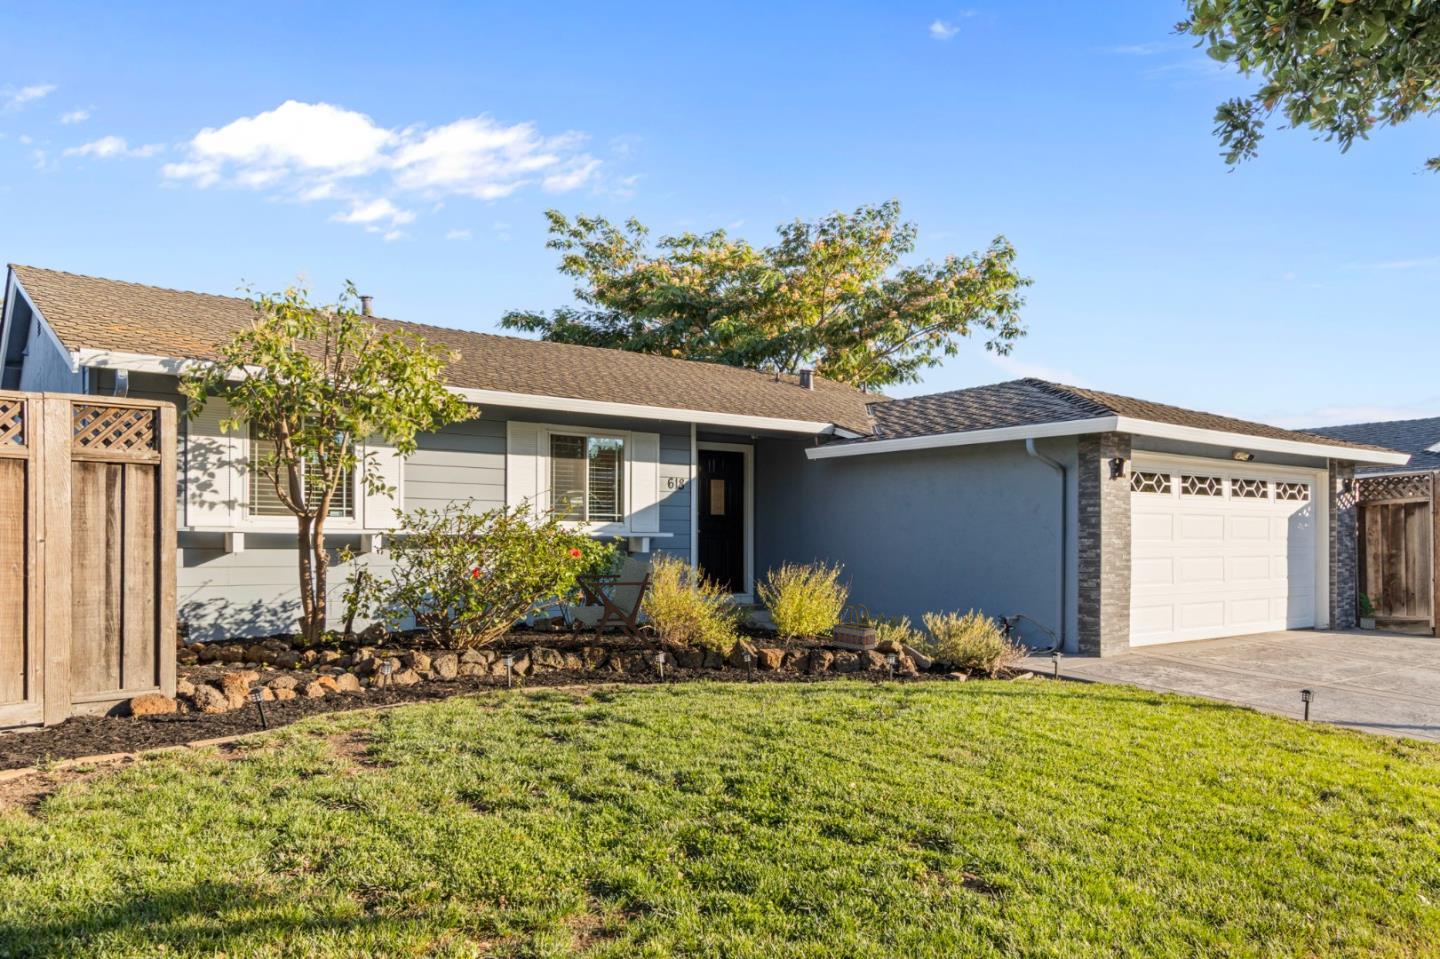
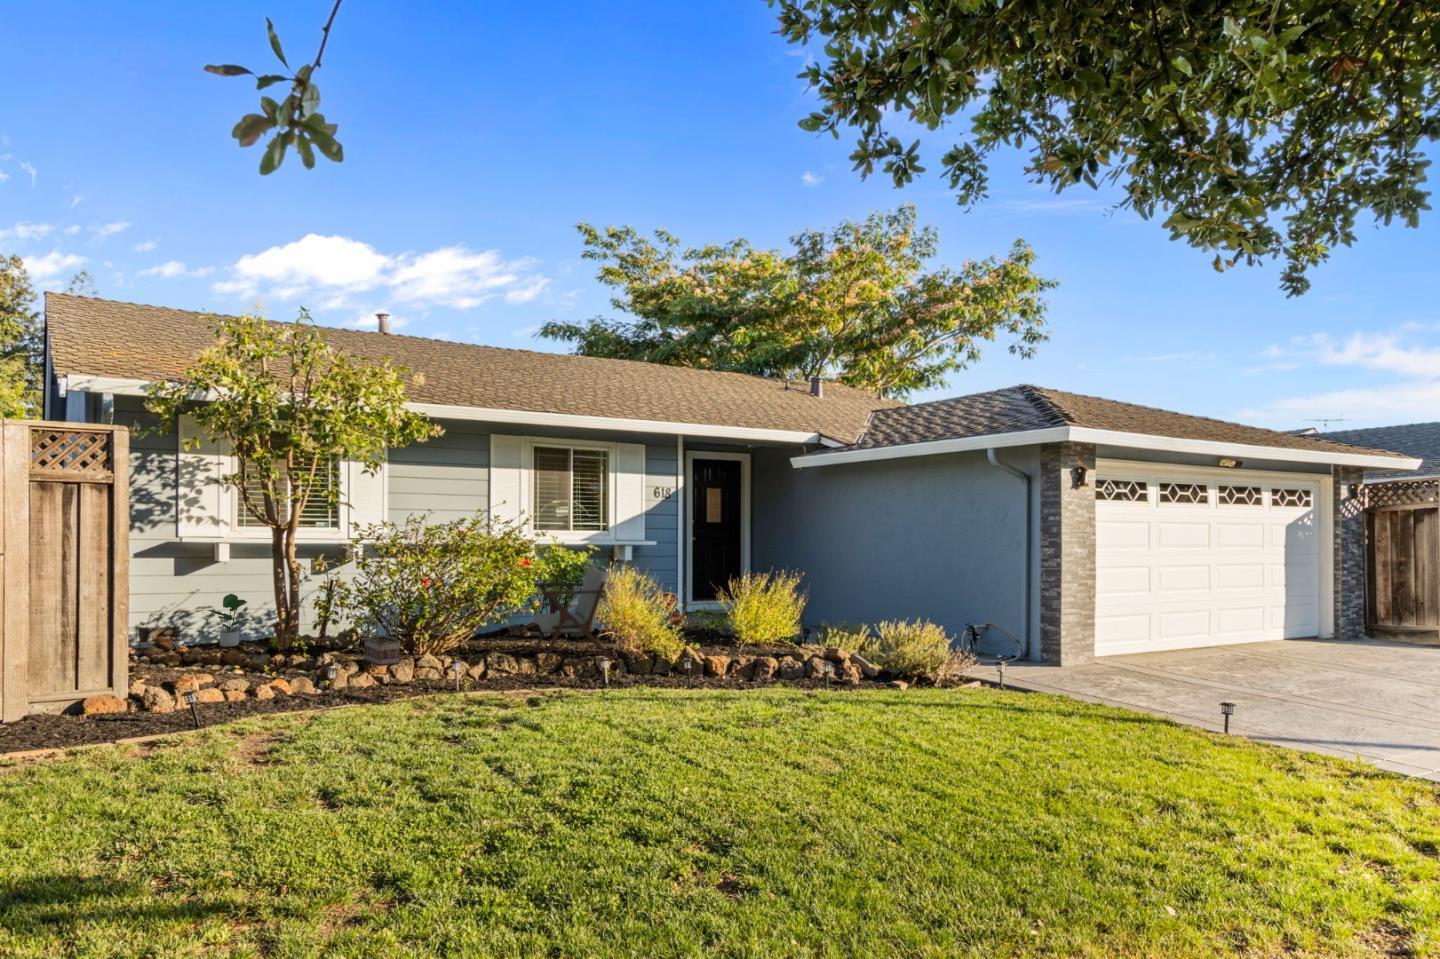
potted plant: present [1359,593,1383,629] -> present [208,594,249,647]
basket: present [833,604,876,651] -> present [364,617,400,666]

